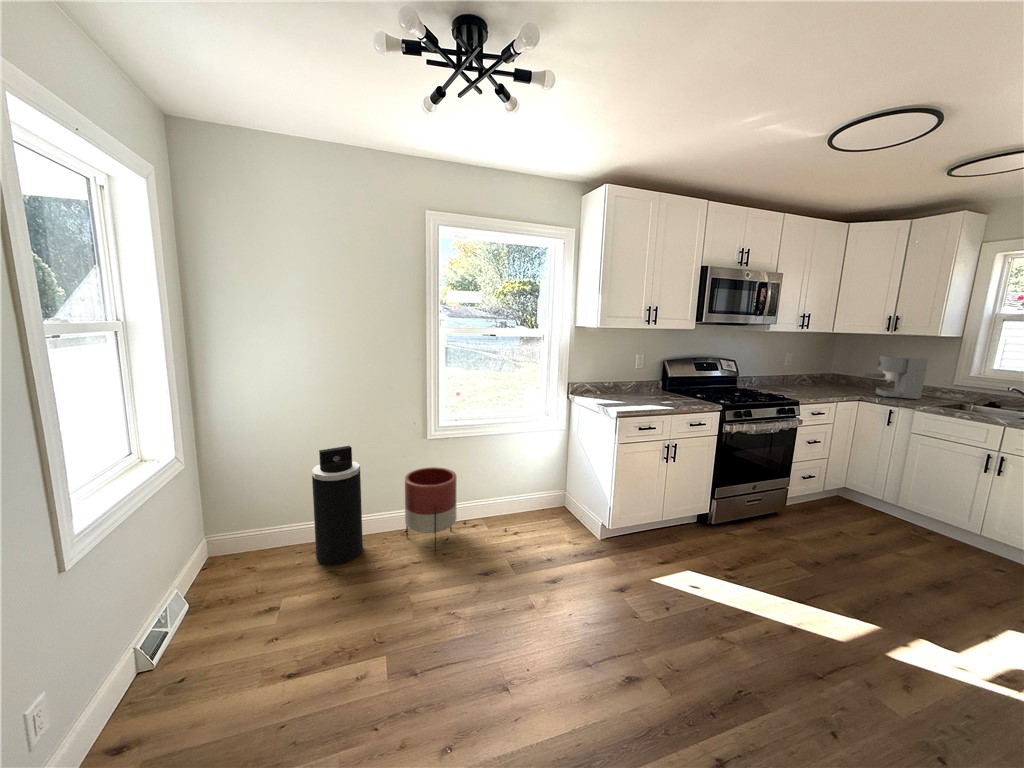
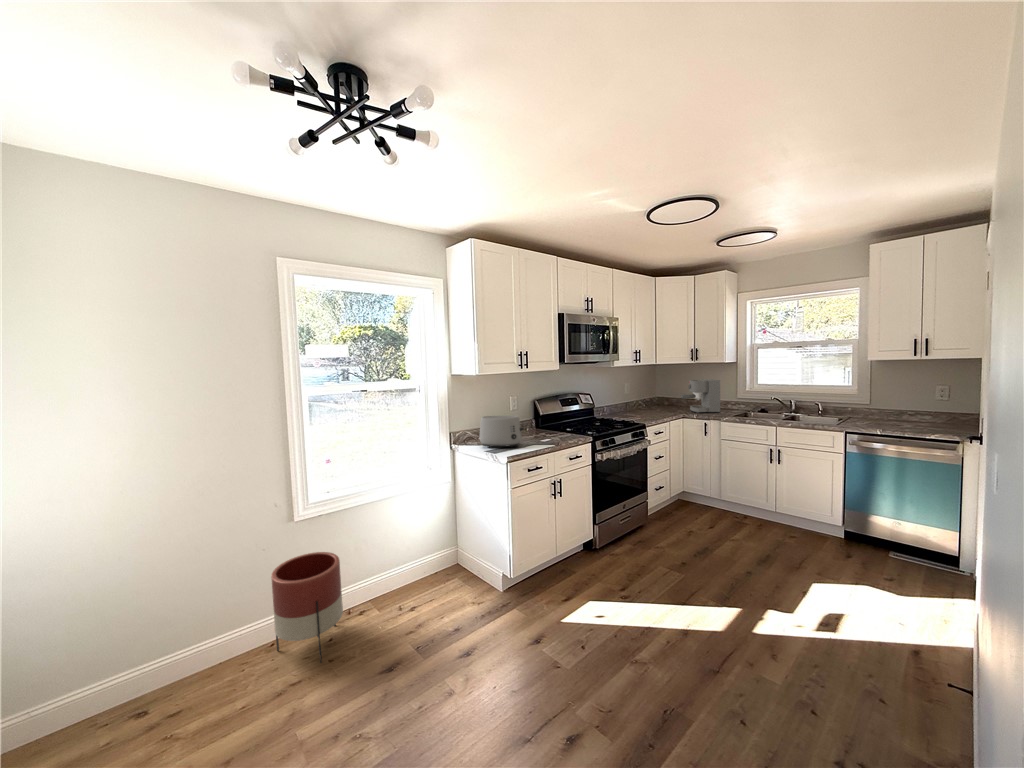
toaster: none [595,370,642,404] -> present [480,415,524,448]
trash can: present [312,446,363,565] -> none [128,552,215,728]

